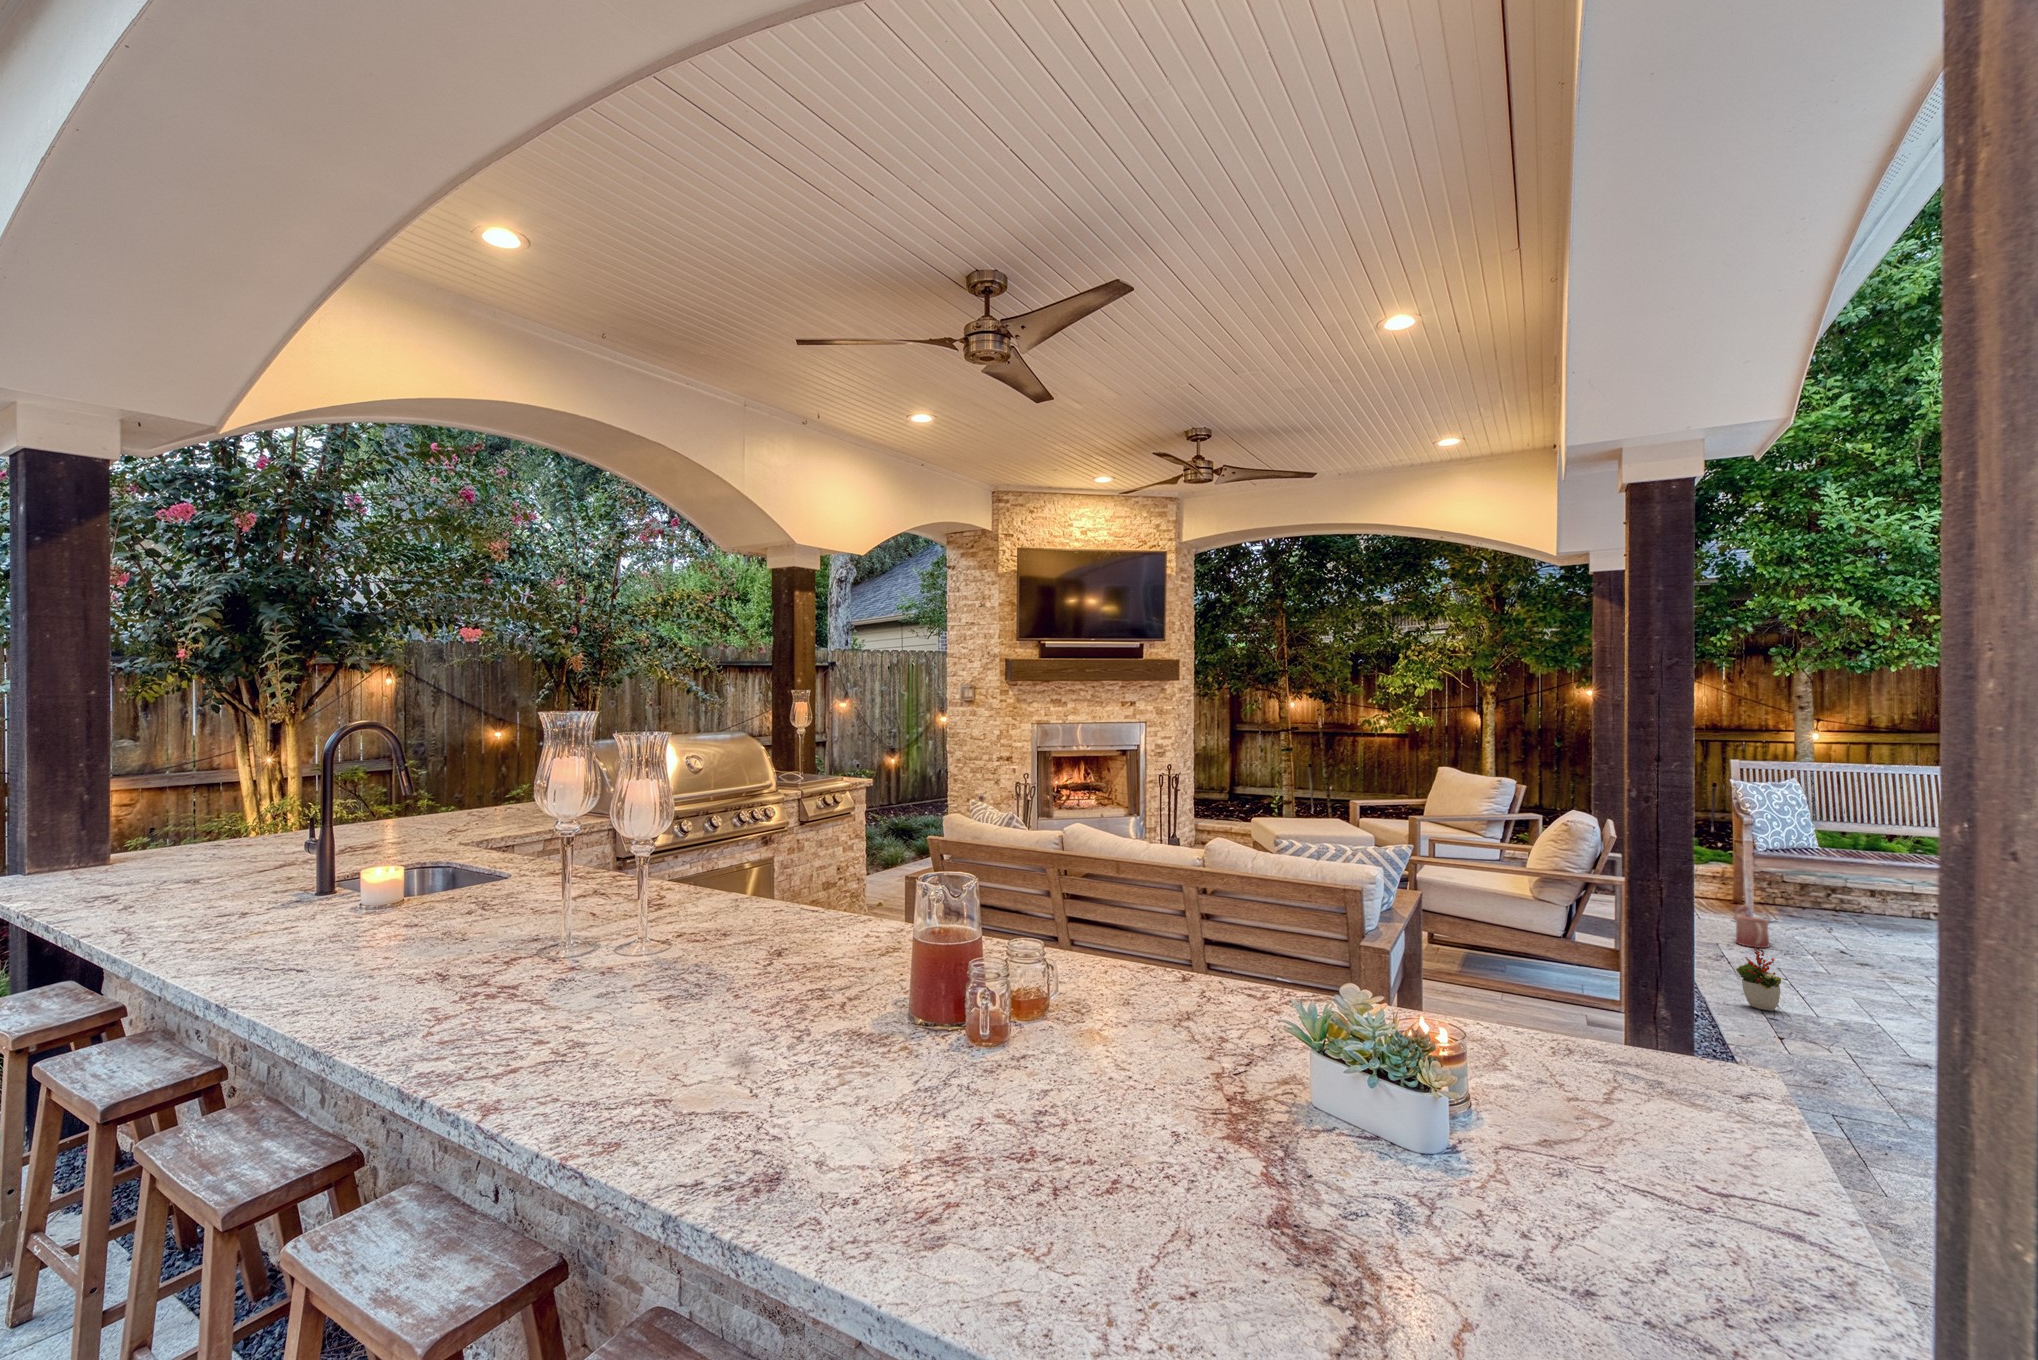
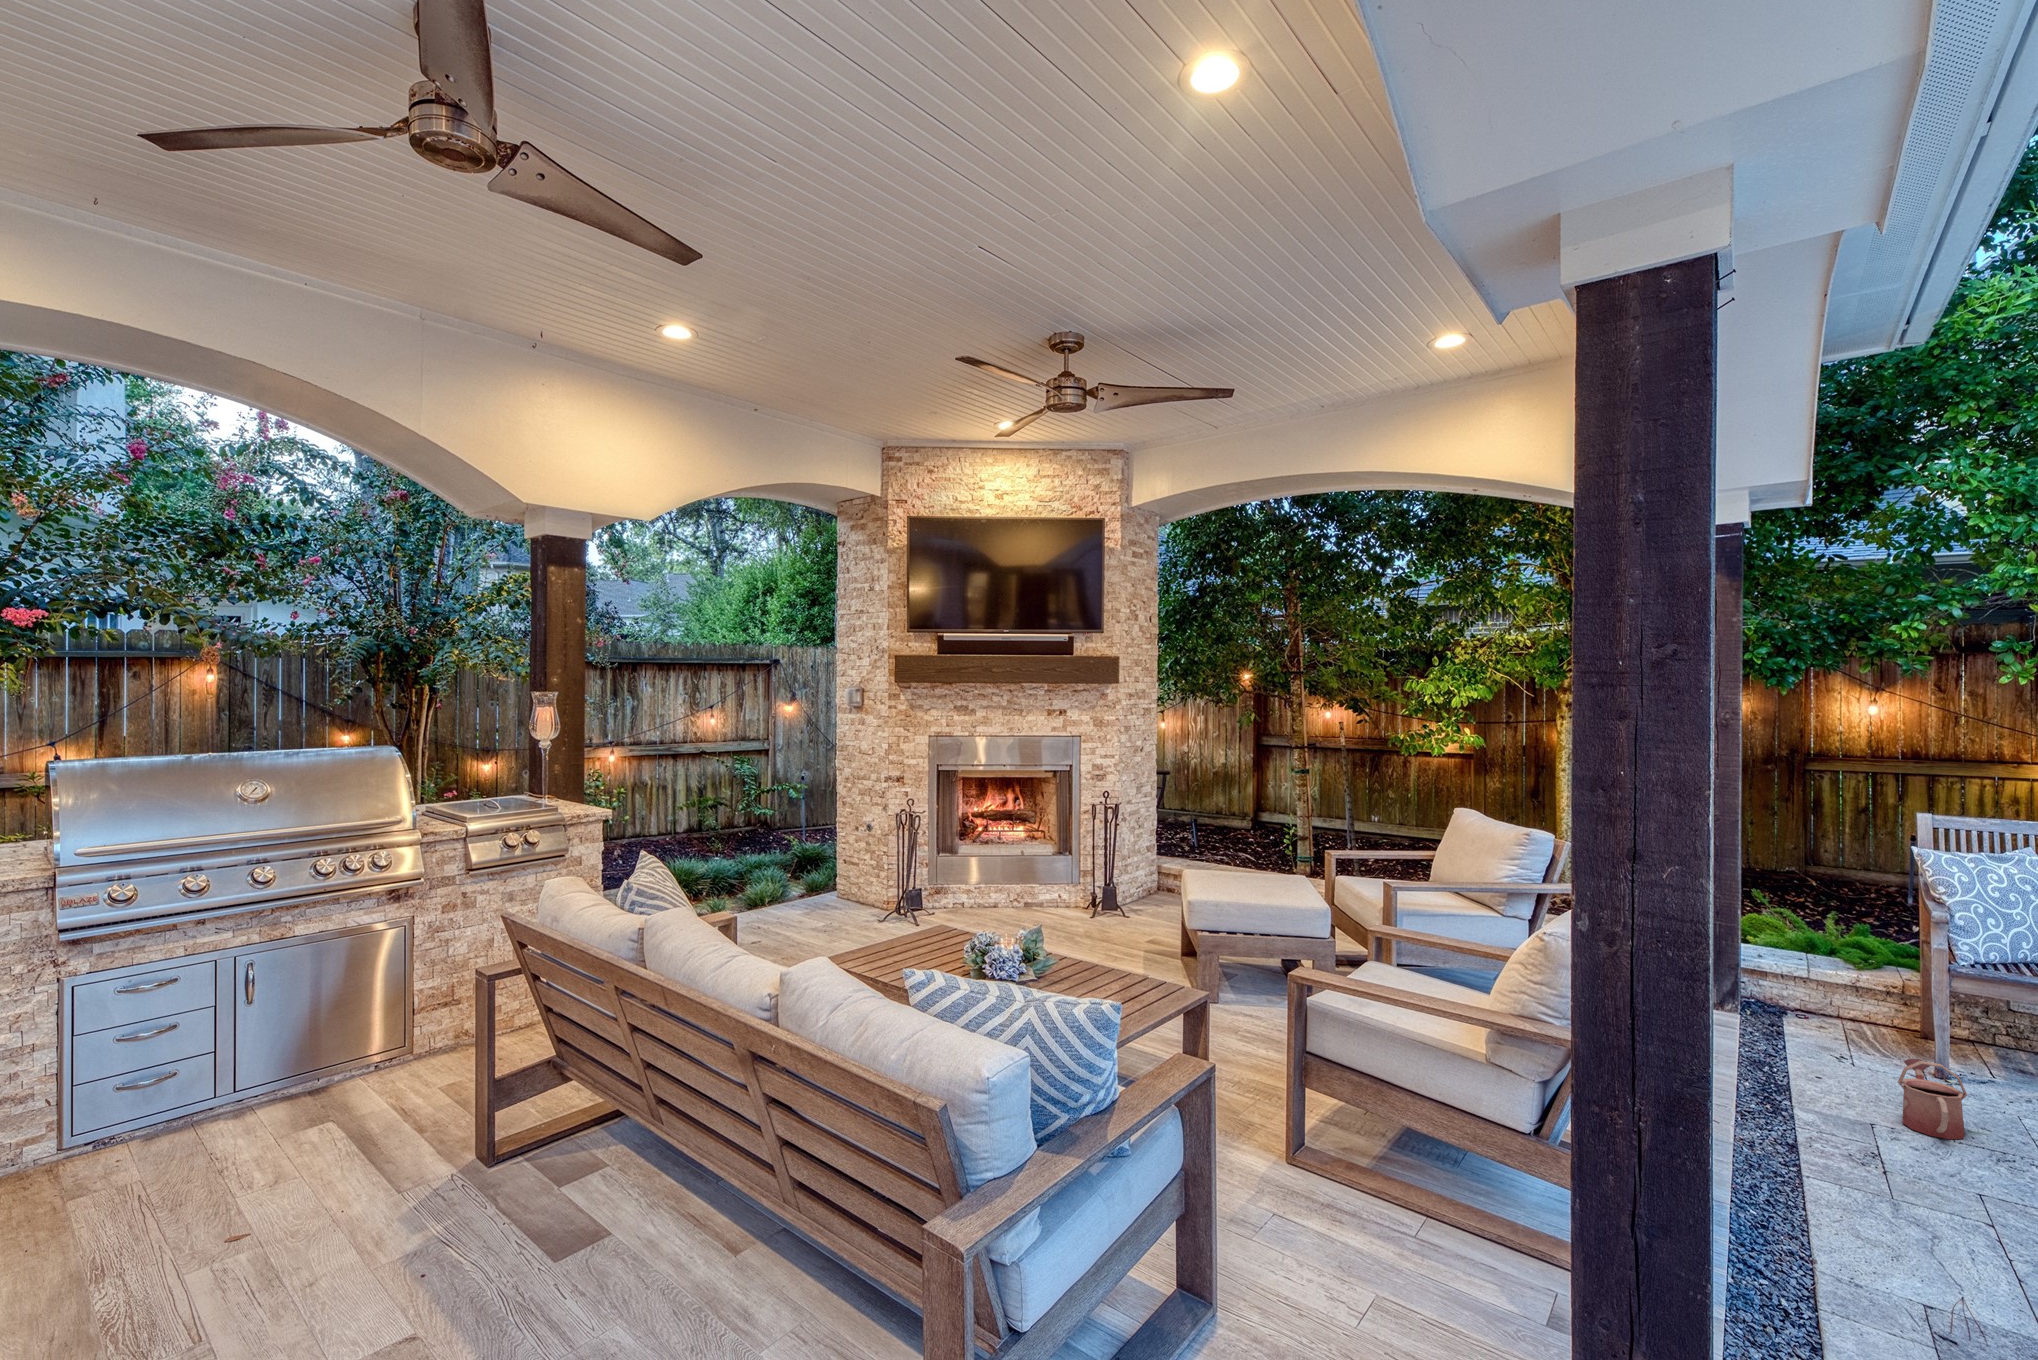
decorative plant: present [1736,948,1781,1011] -> none [1868,1184,1956,1308]

